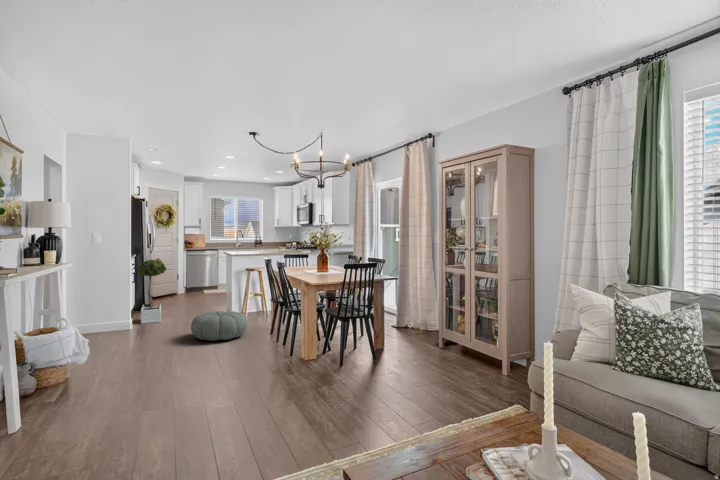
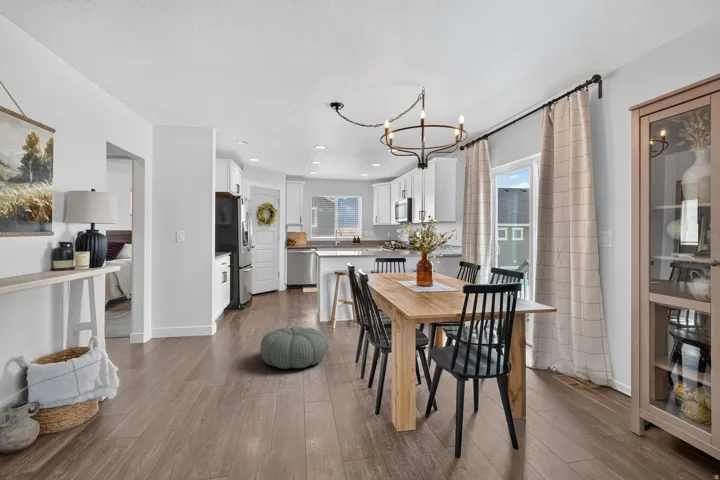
potted tree: present [137,258,167,324] -> none [219,259,250,331]

